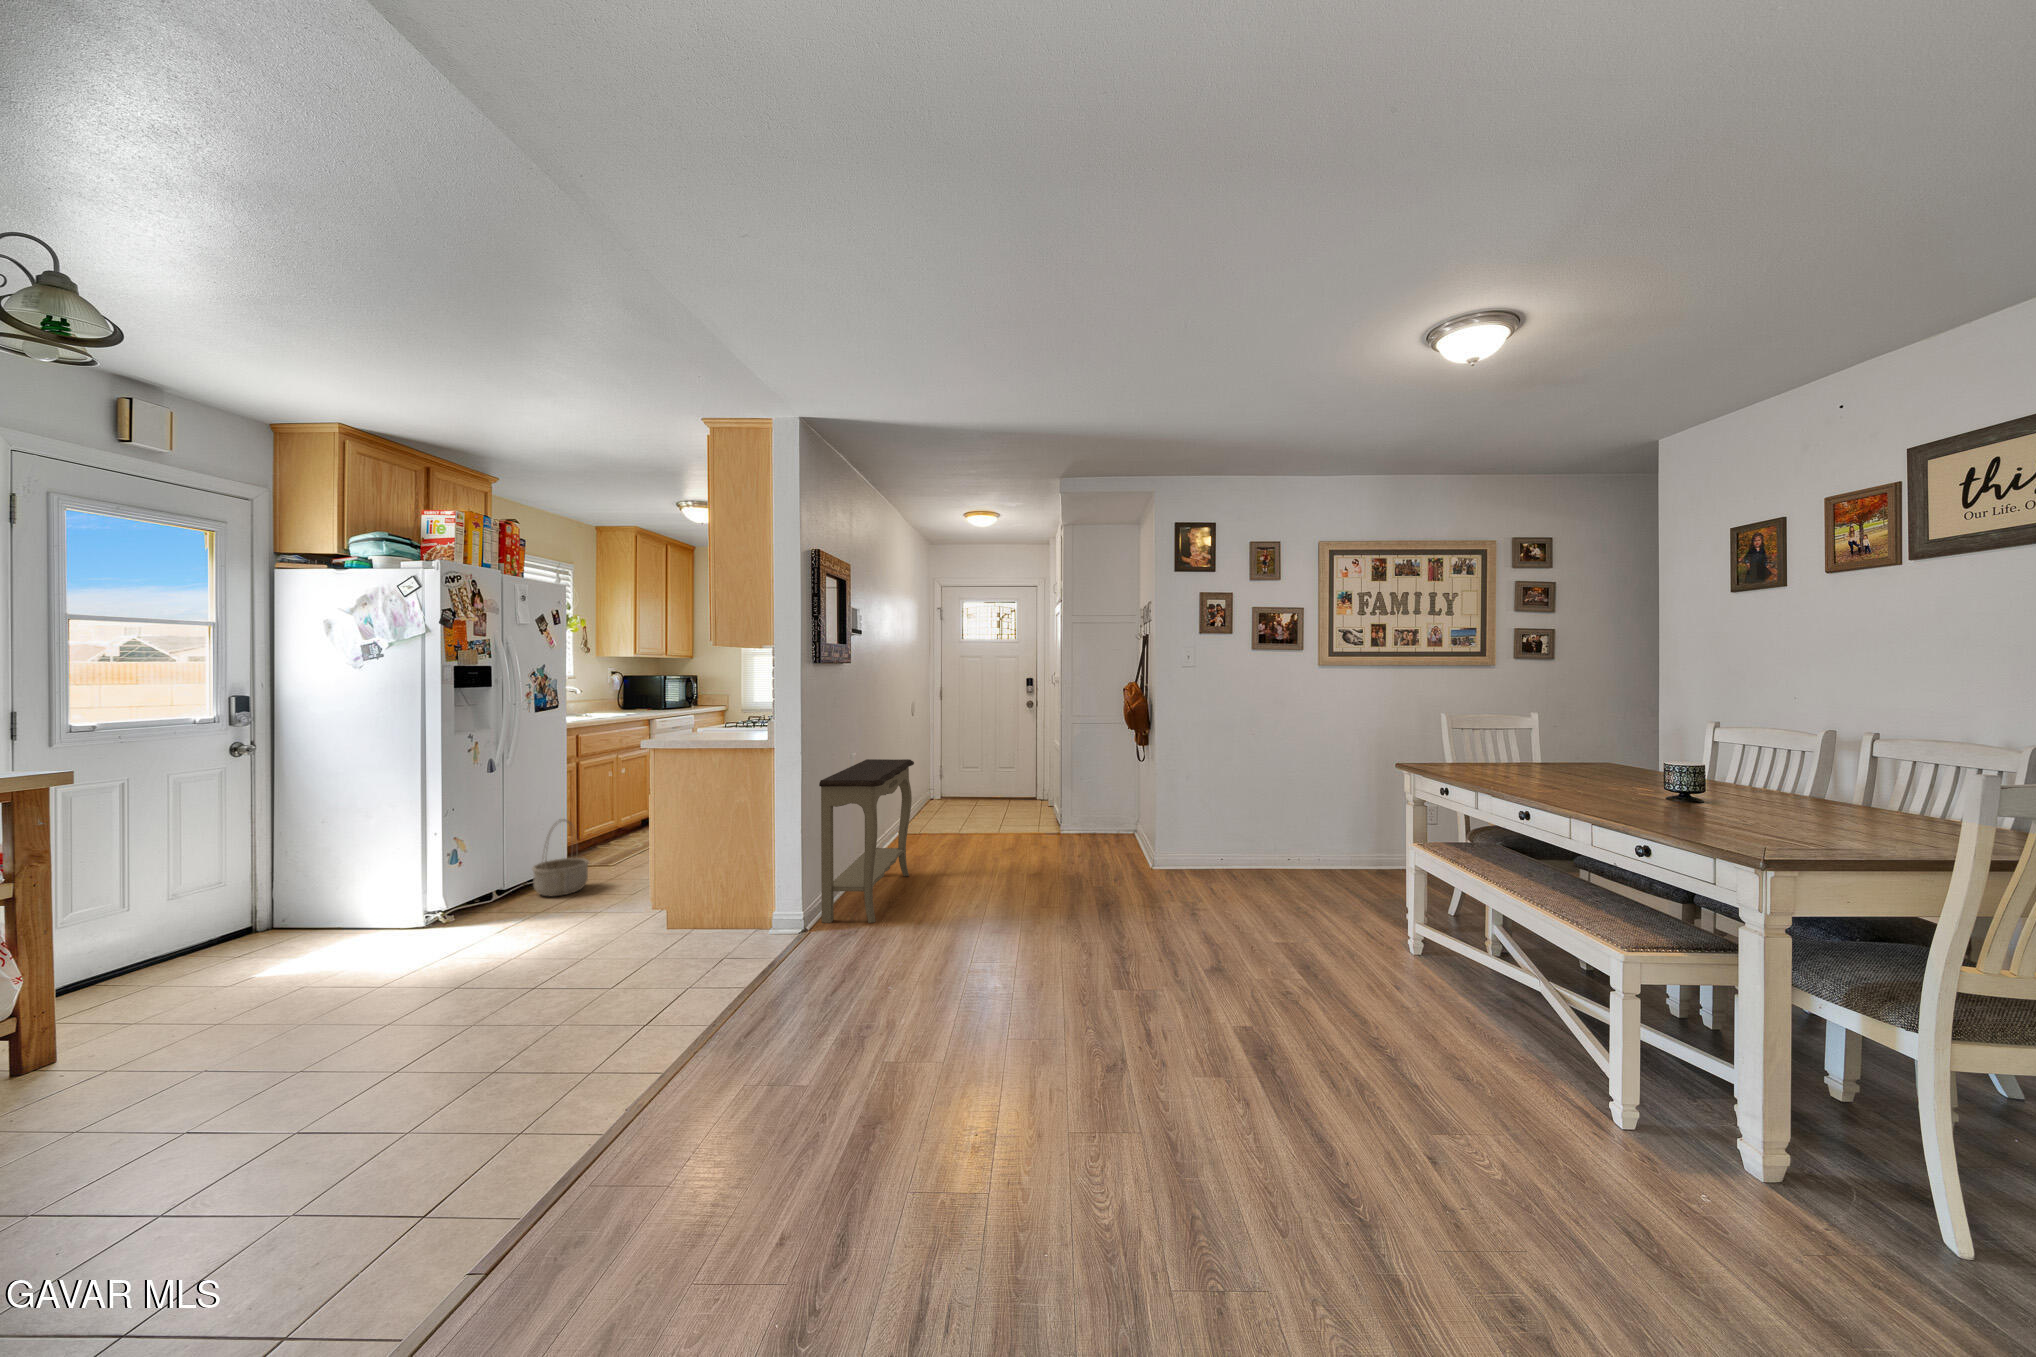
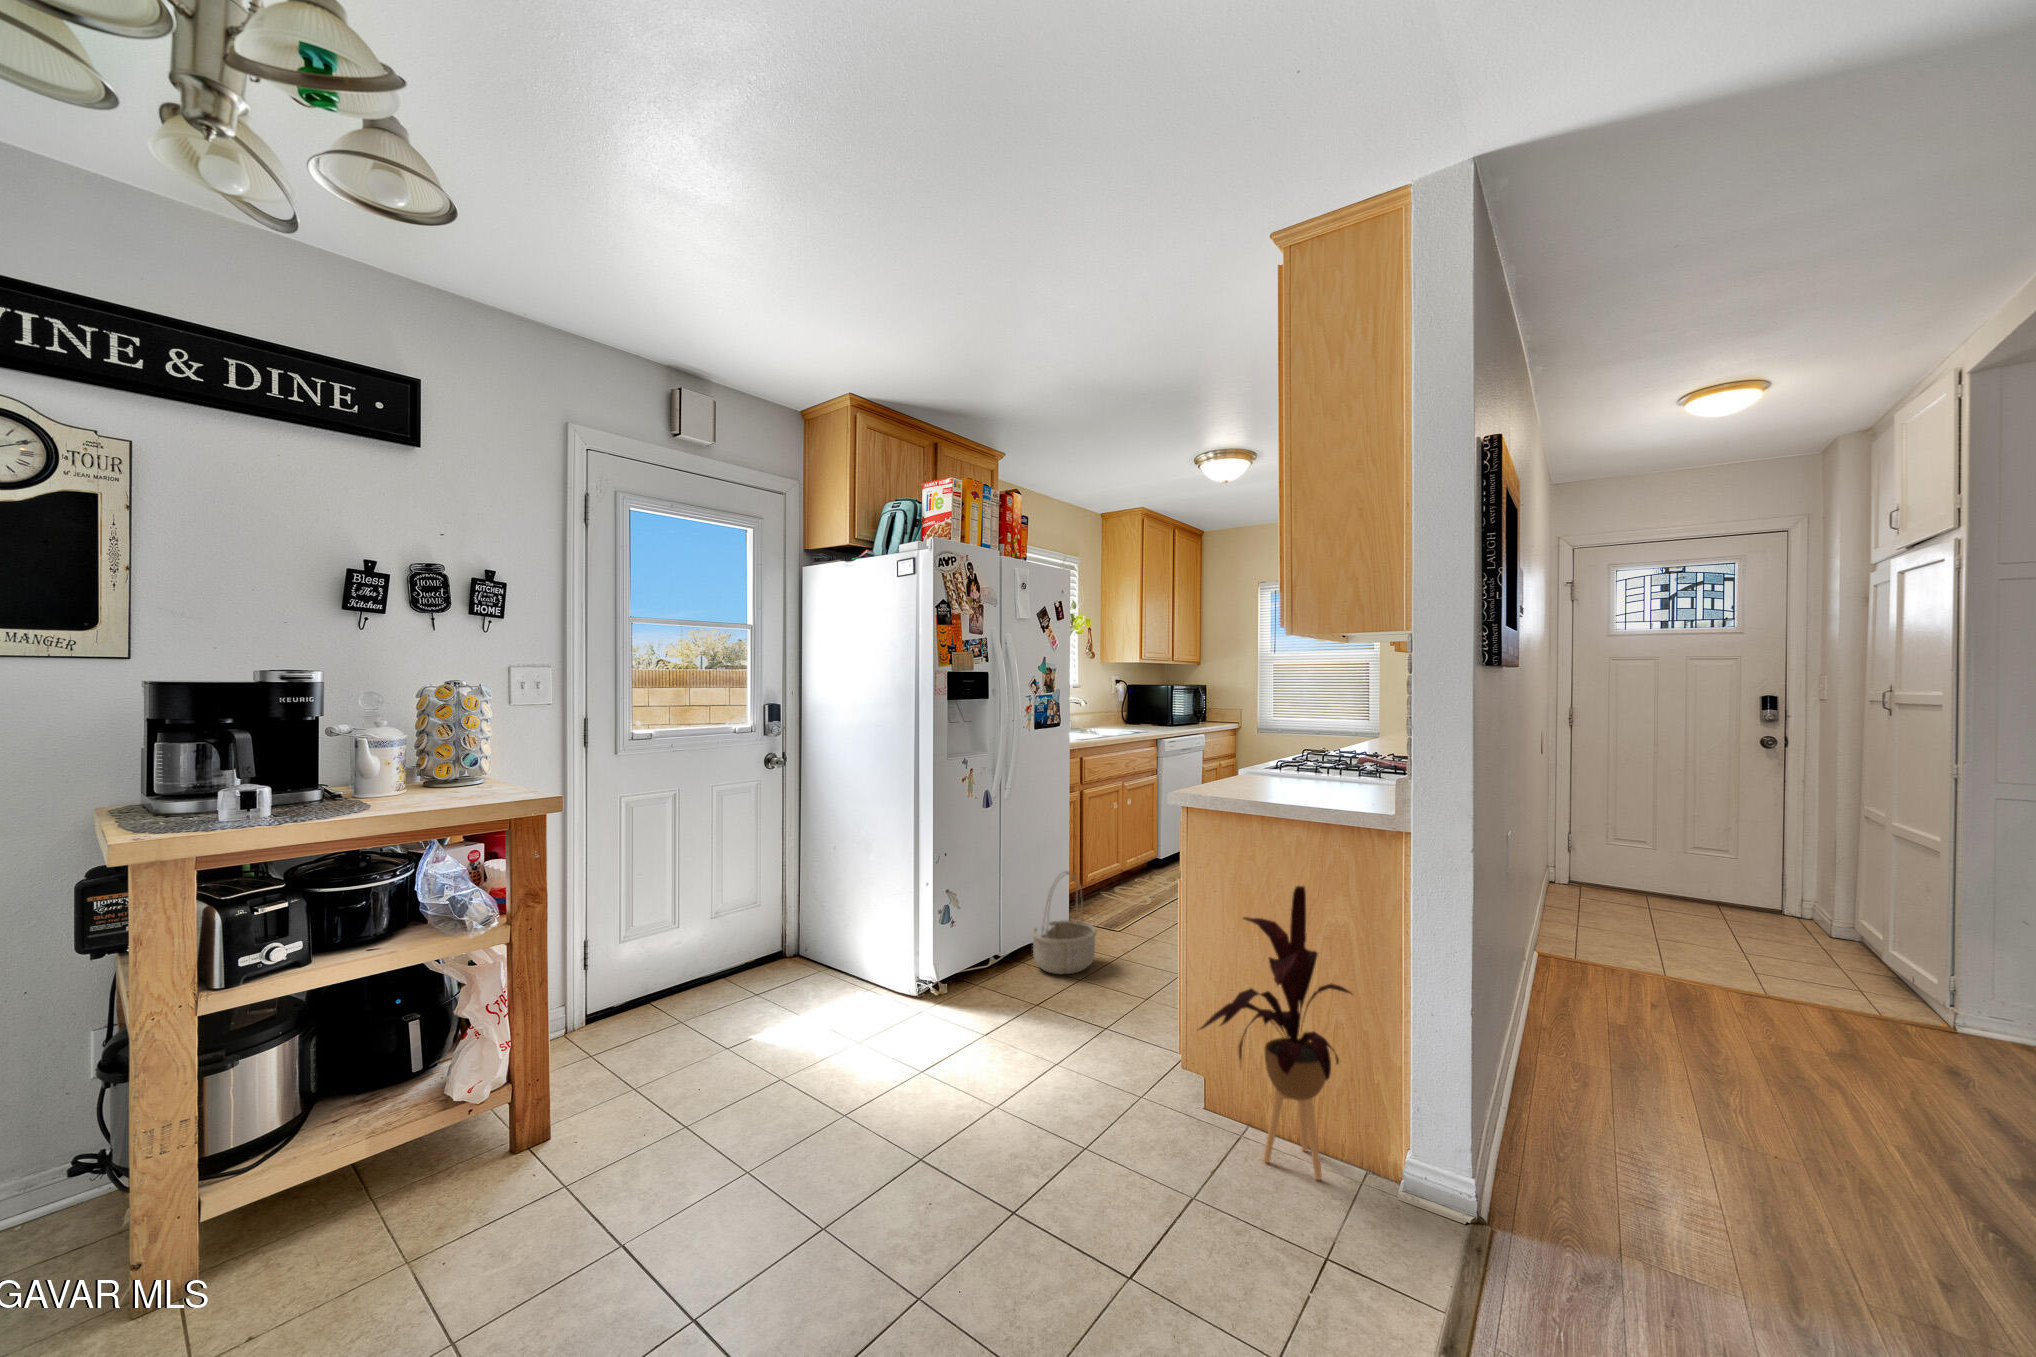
console table: present [819,759,914,923] -> none [1490,828,1632,1182]
house plant: none [648,787,739,950] -> present [1197,886,1352,1180]

